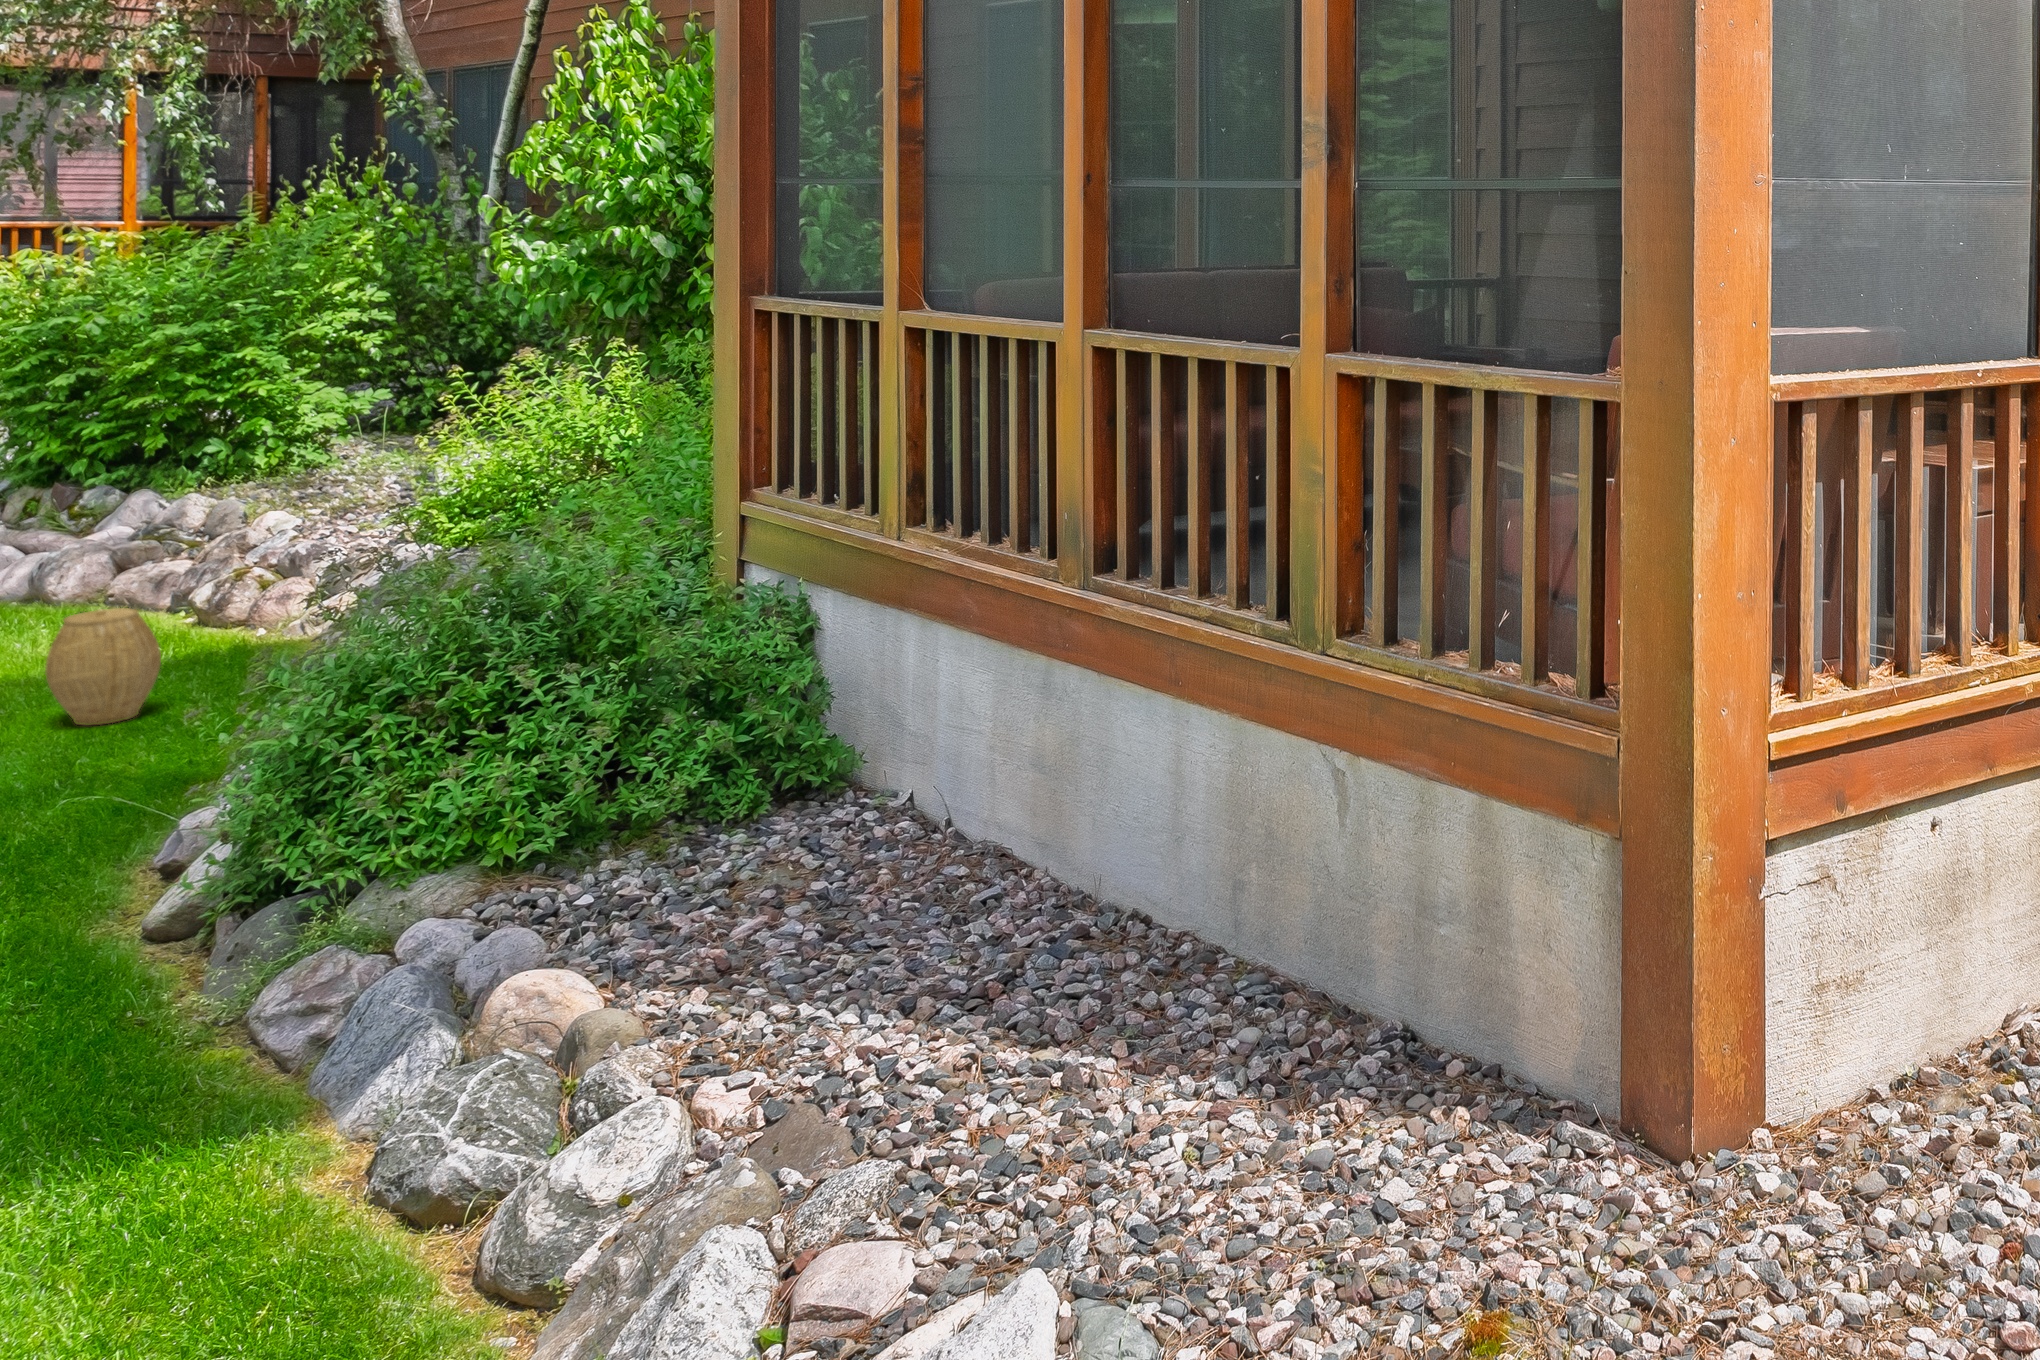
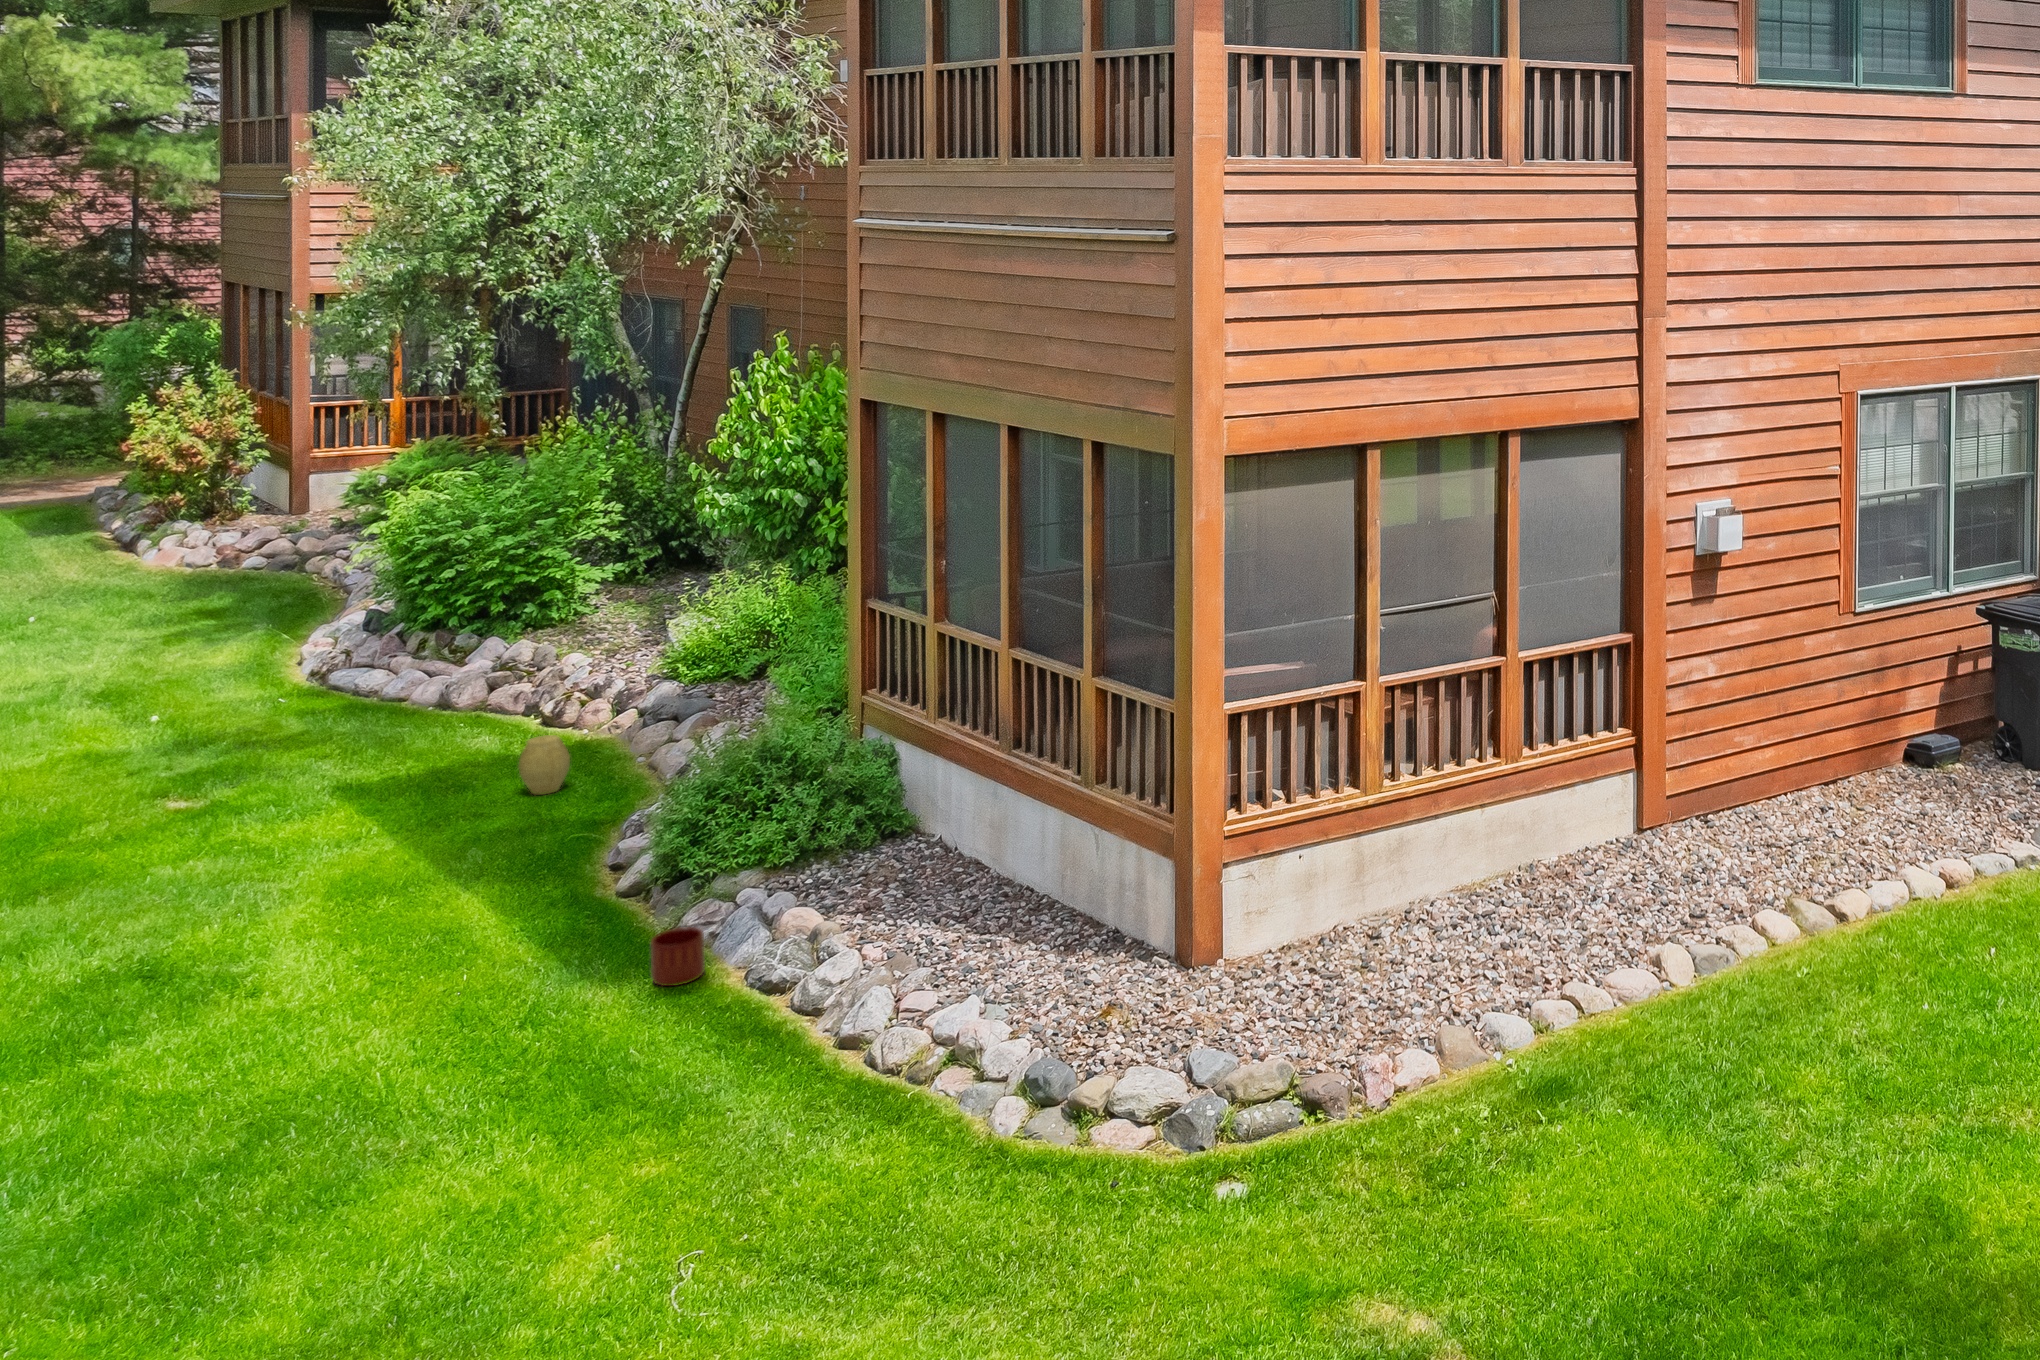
planter: none [70,1032,246,1211] -> present [651,927,705,986]

